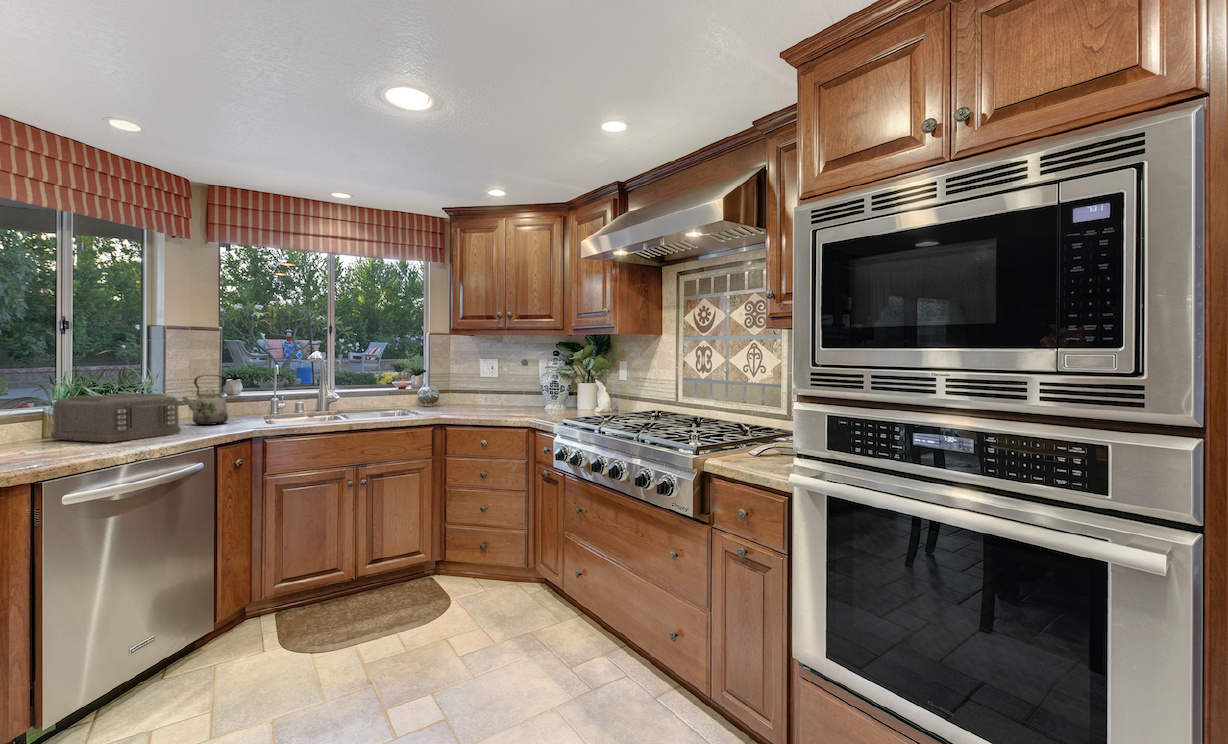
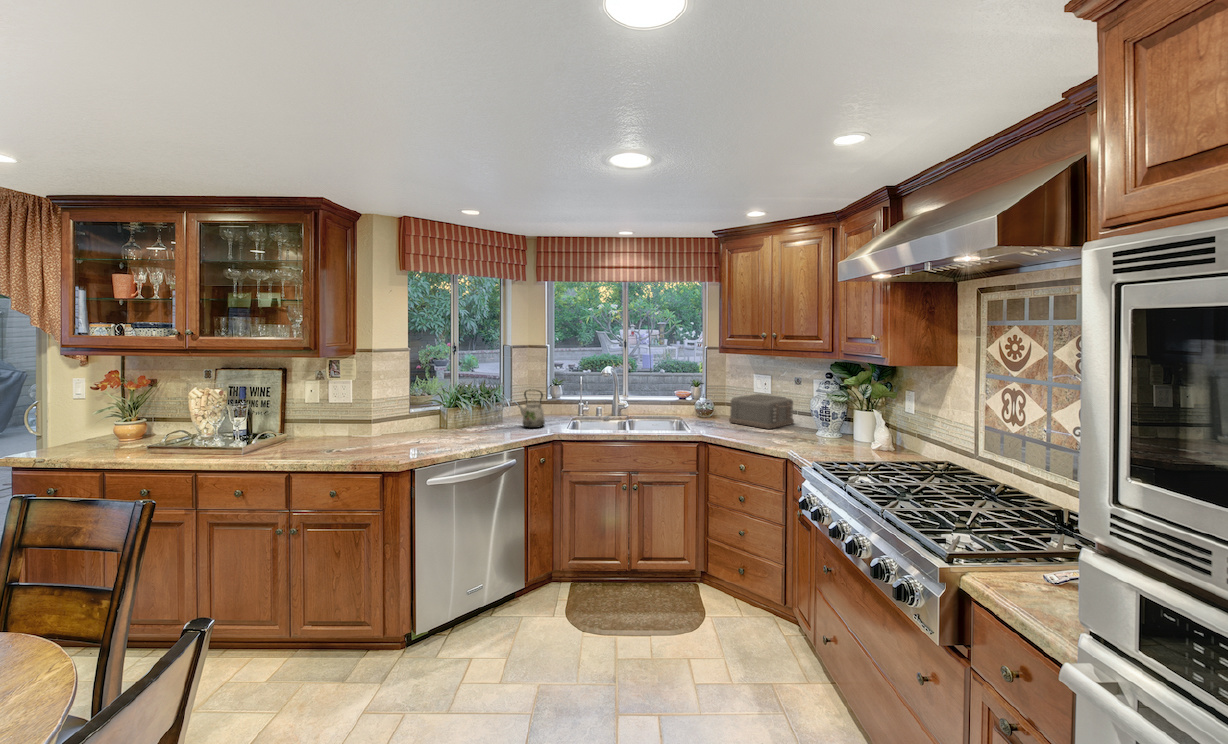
toaster: present [51,393,181,442] -> present [729,394,794,429]

